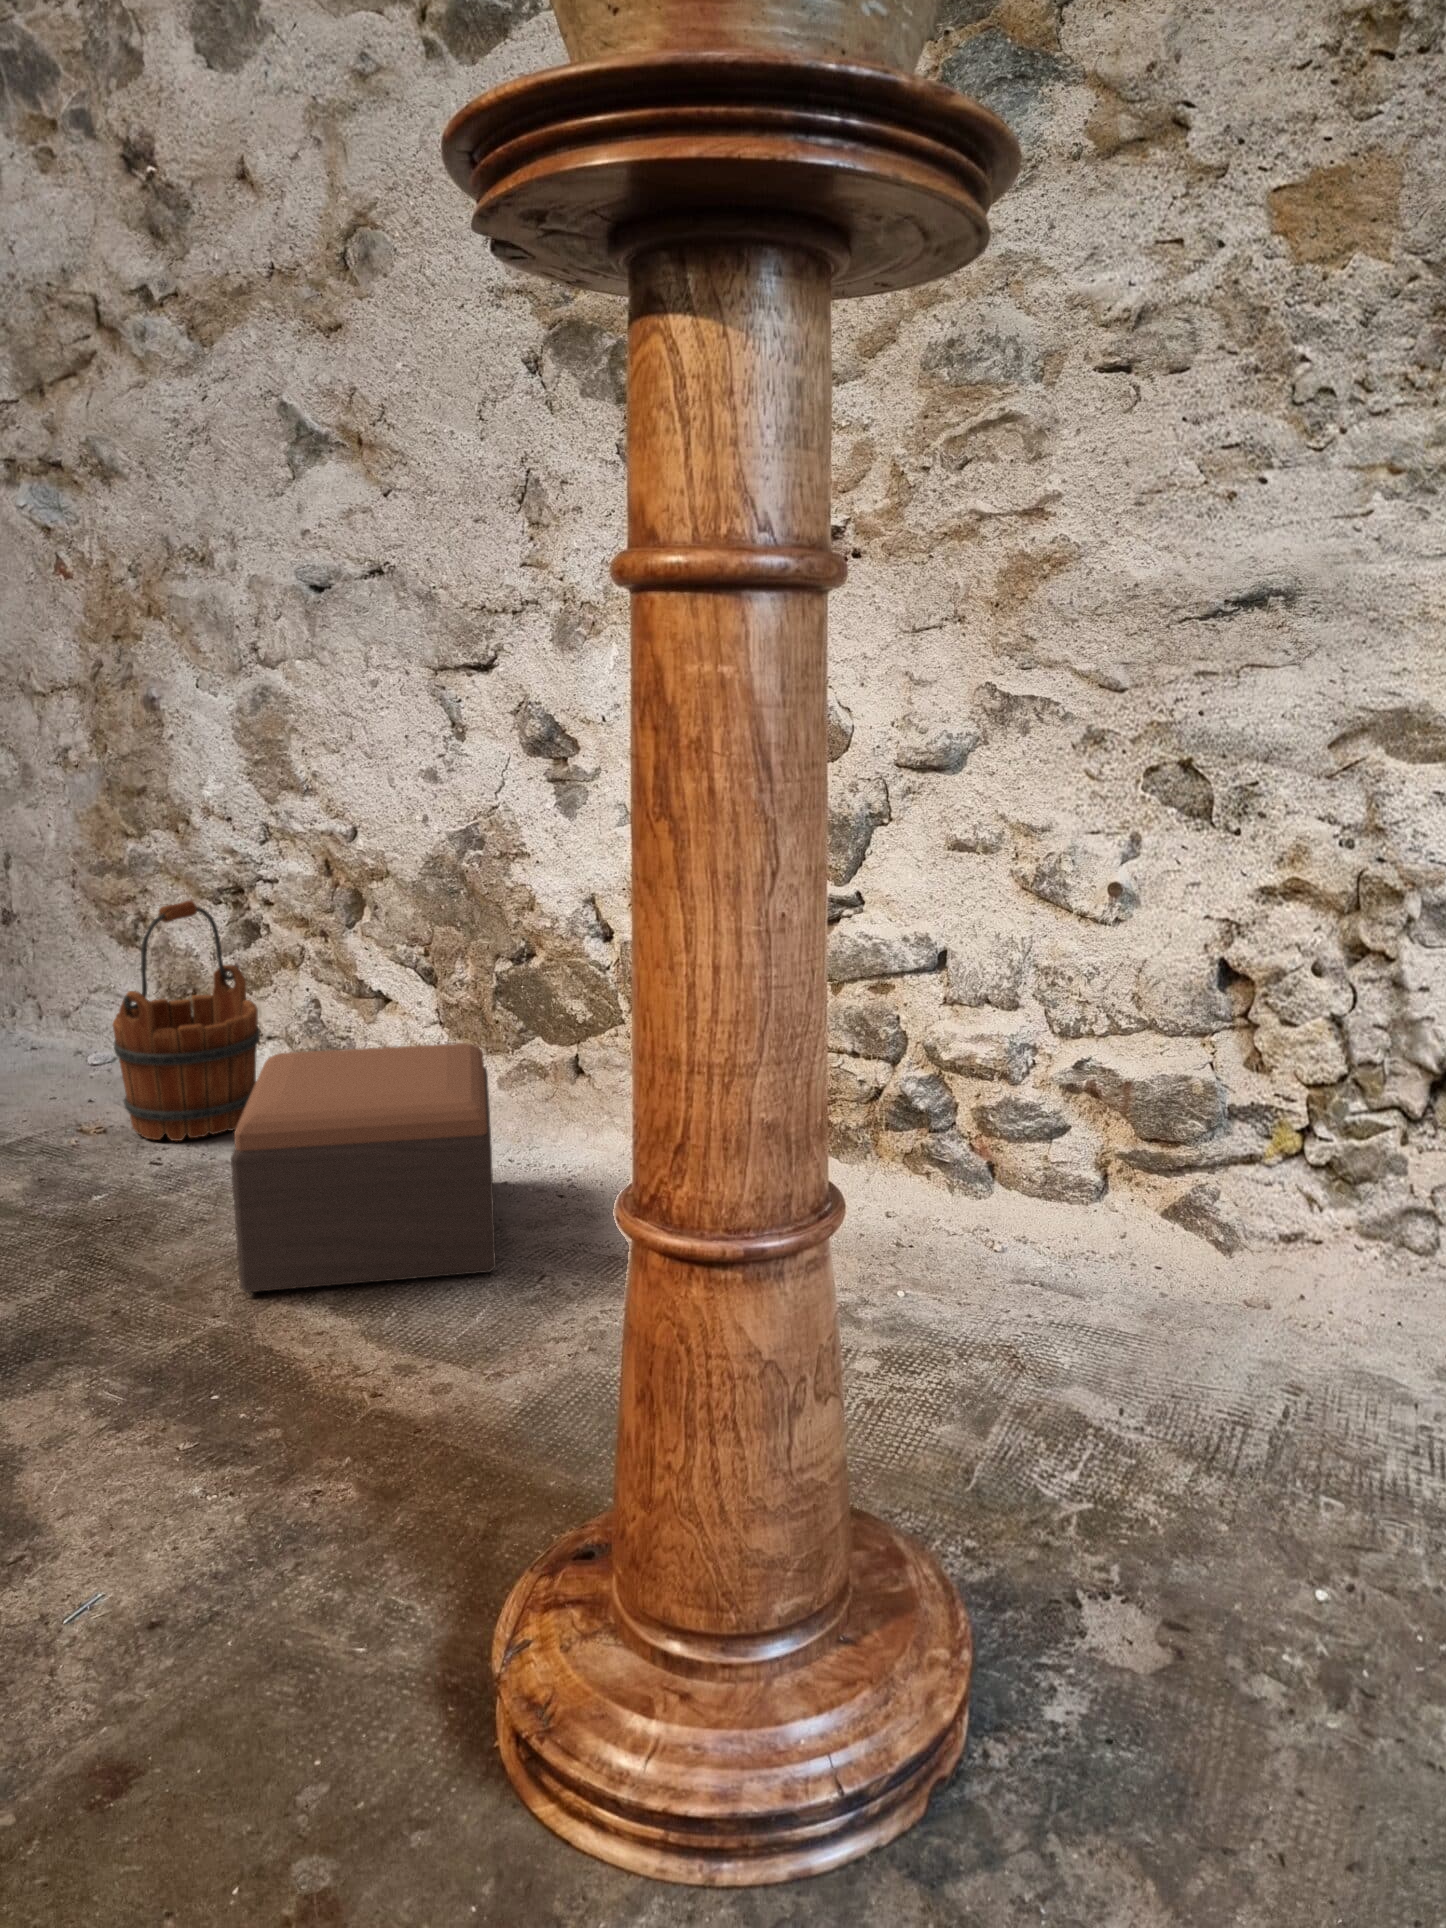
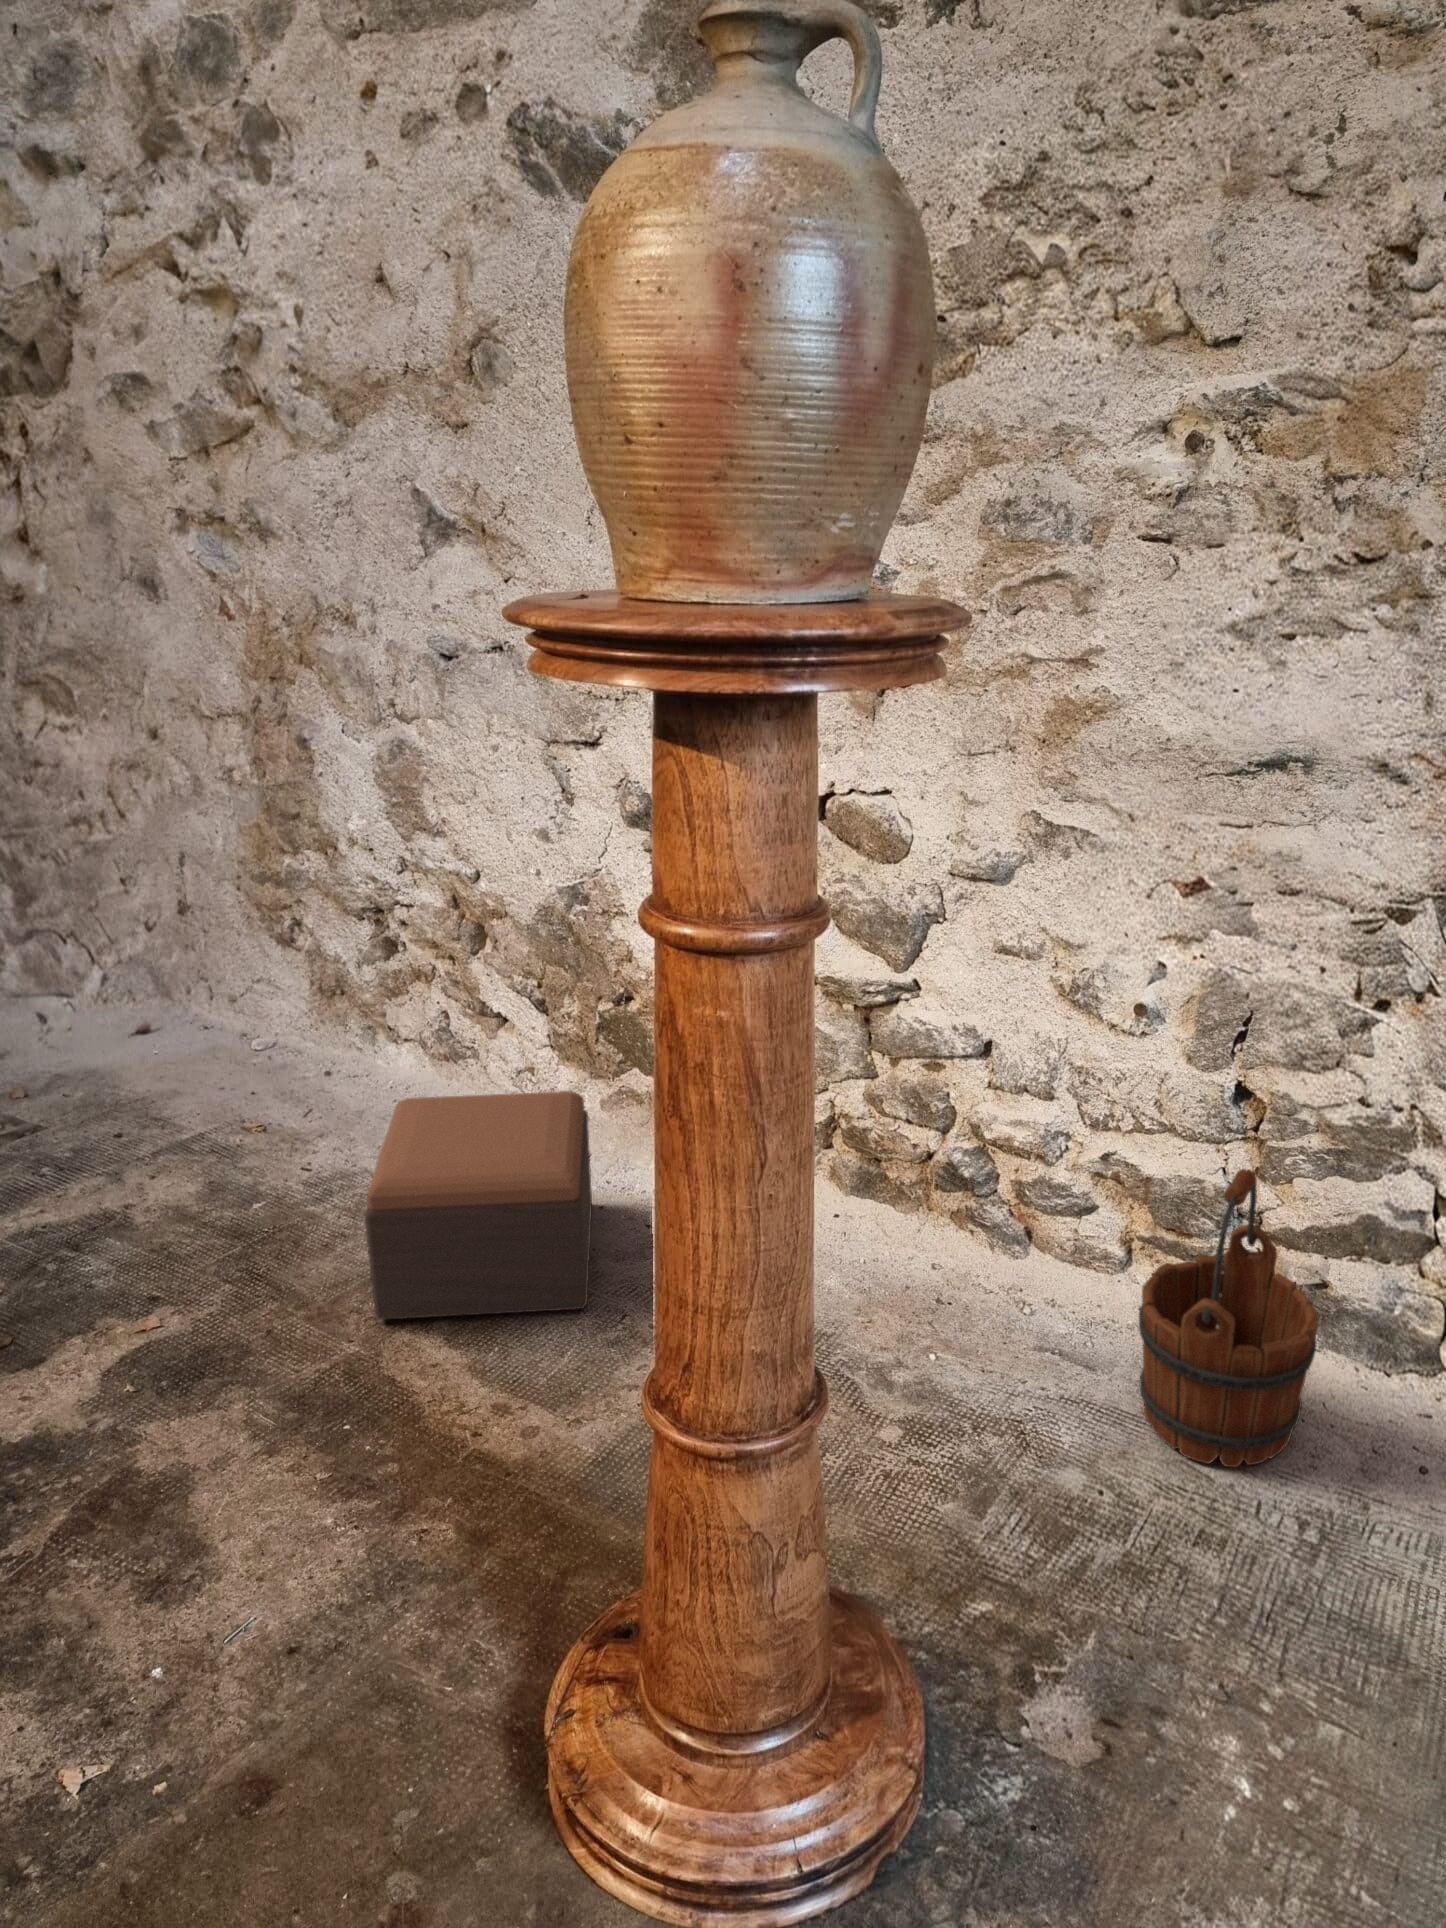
wooden bucket: present [112,901,260,1141] -> present [1139,1169,1318,1467]

